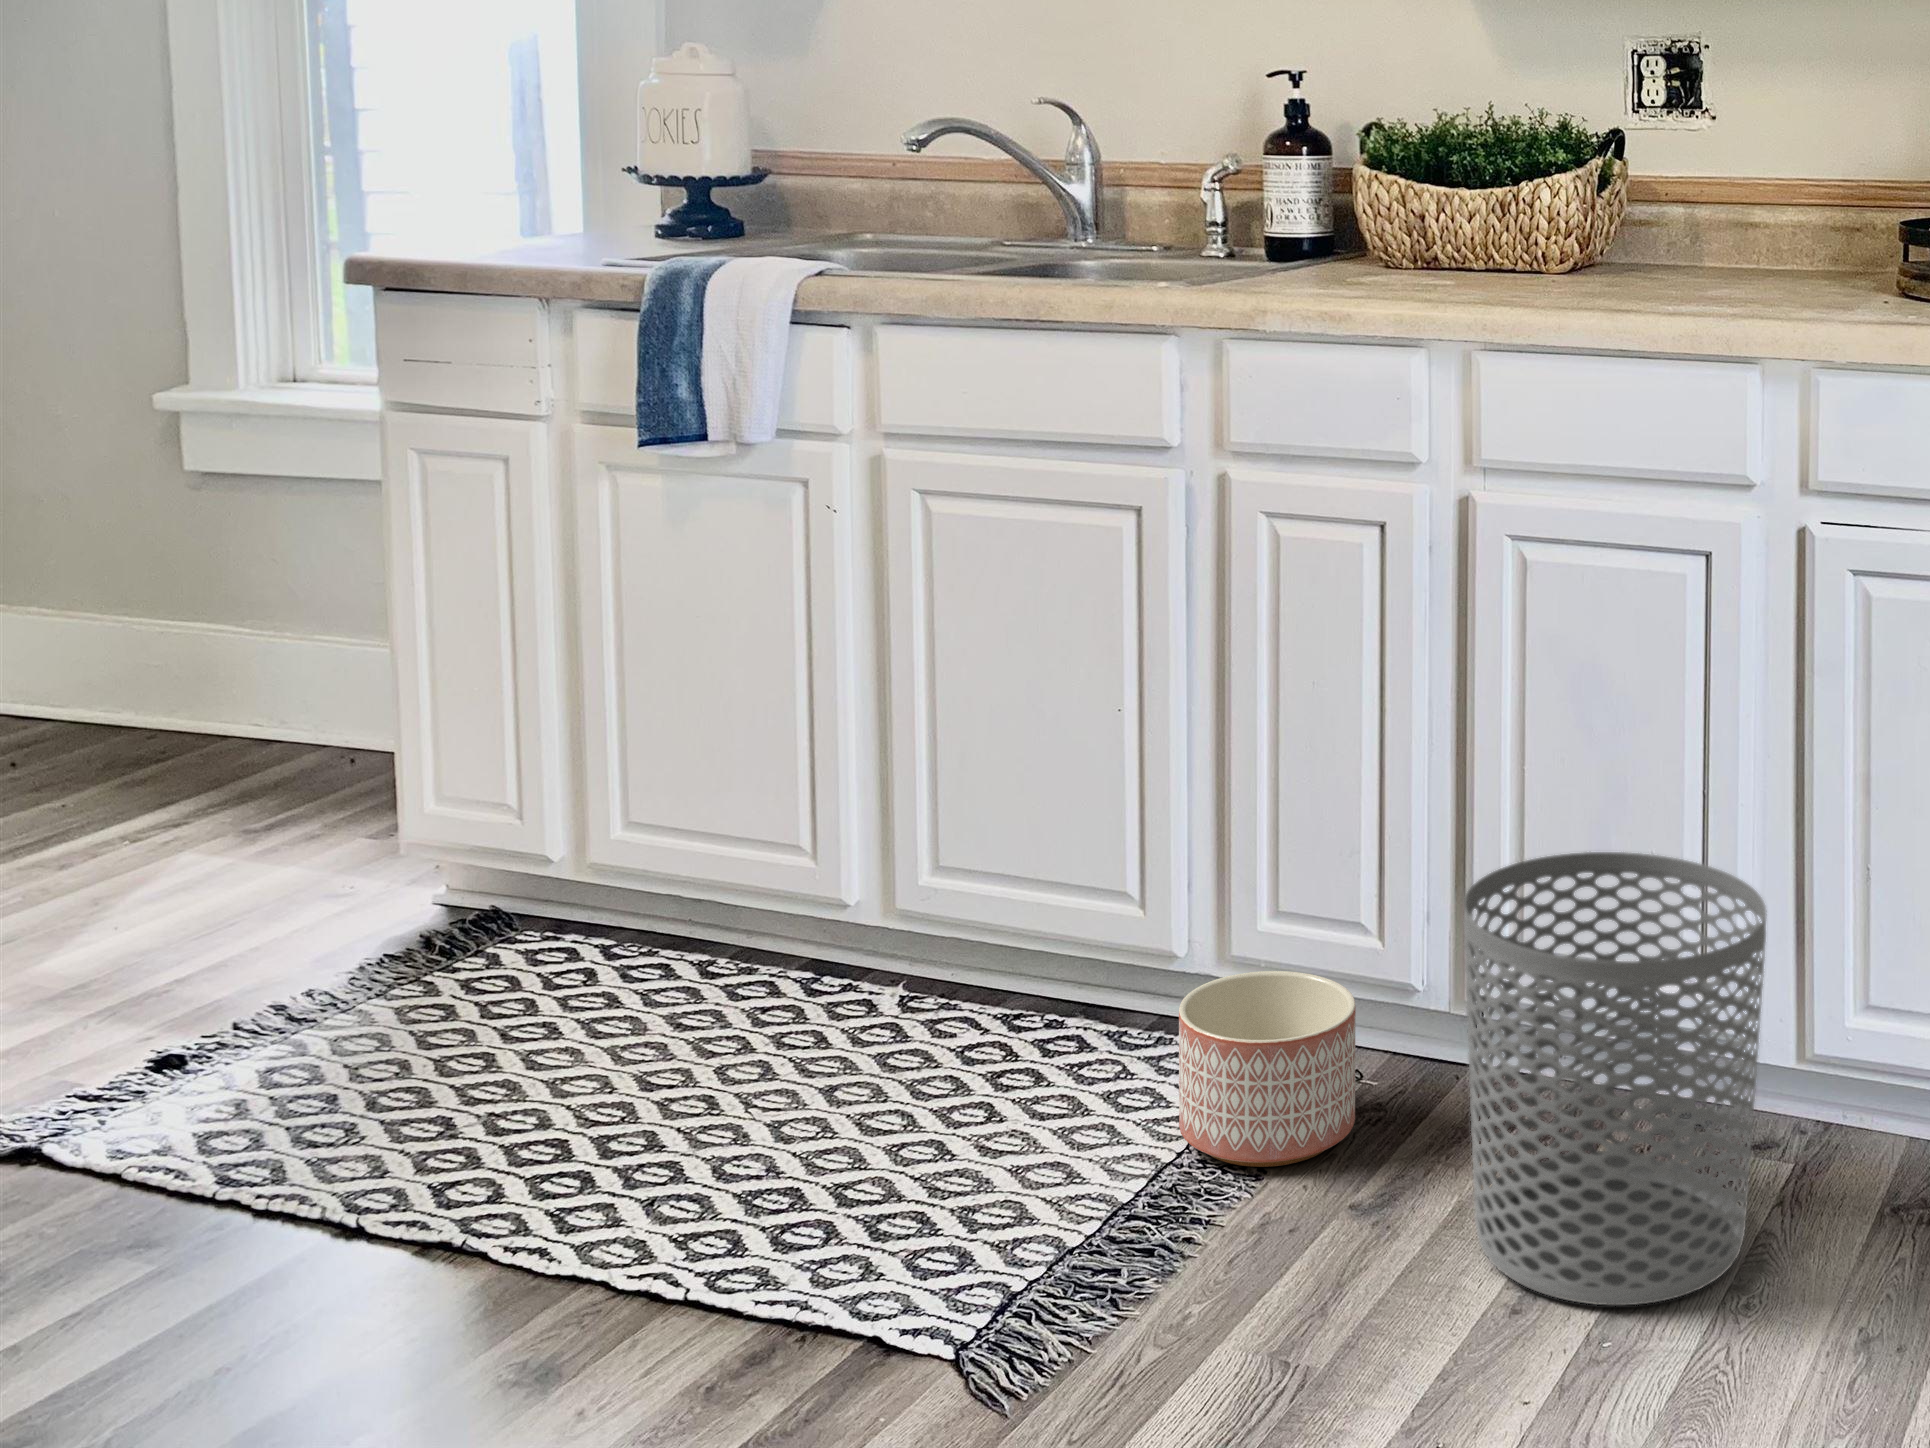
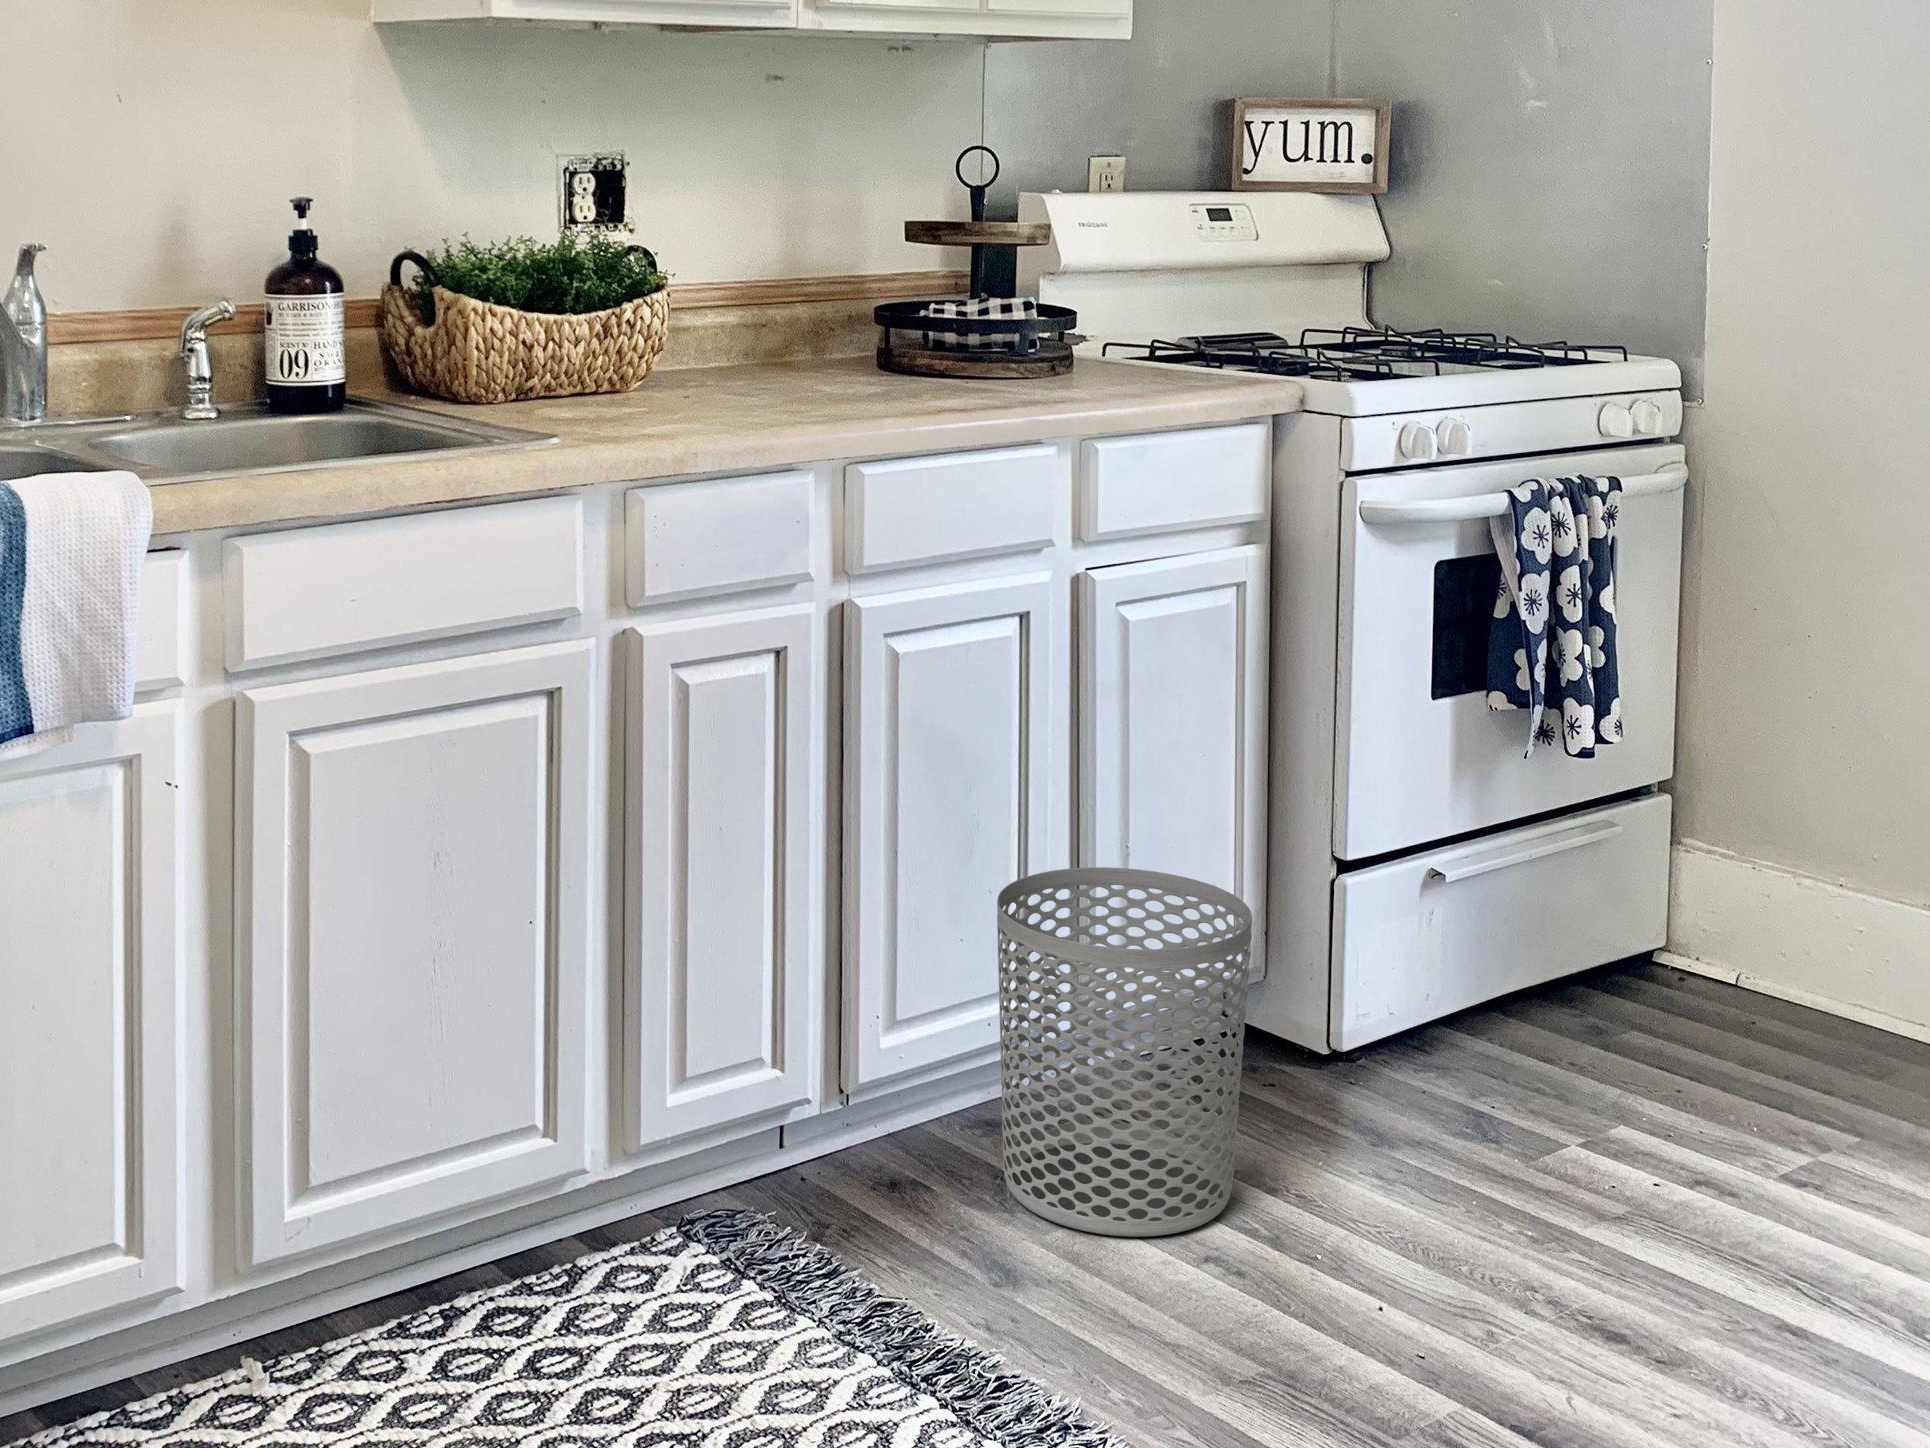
planter: present [1179,971,1356,1167] -> none [708,1095,879,1288]

